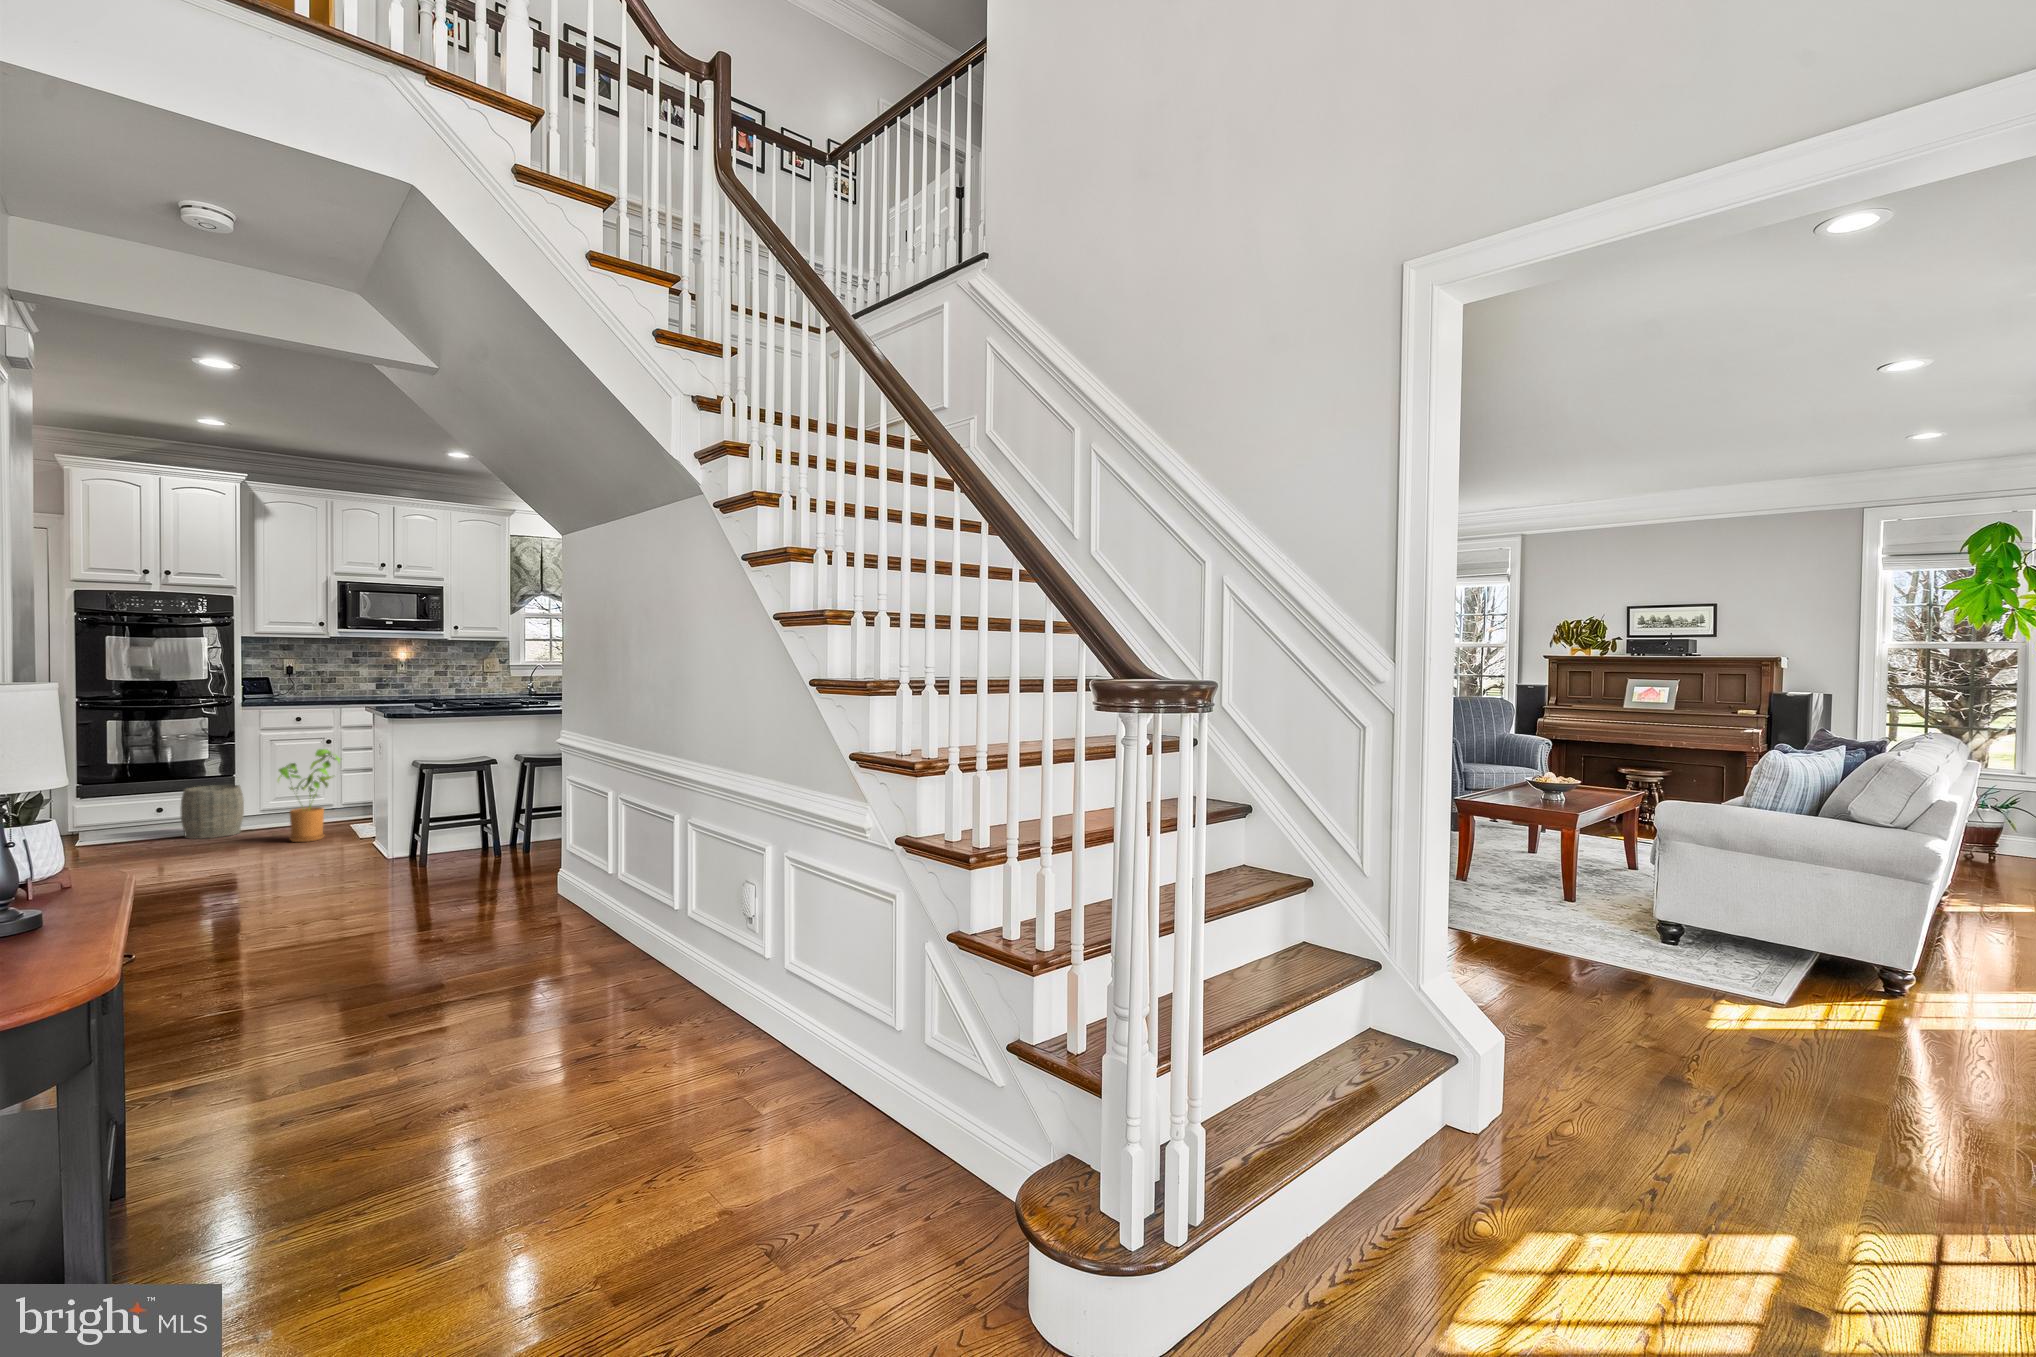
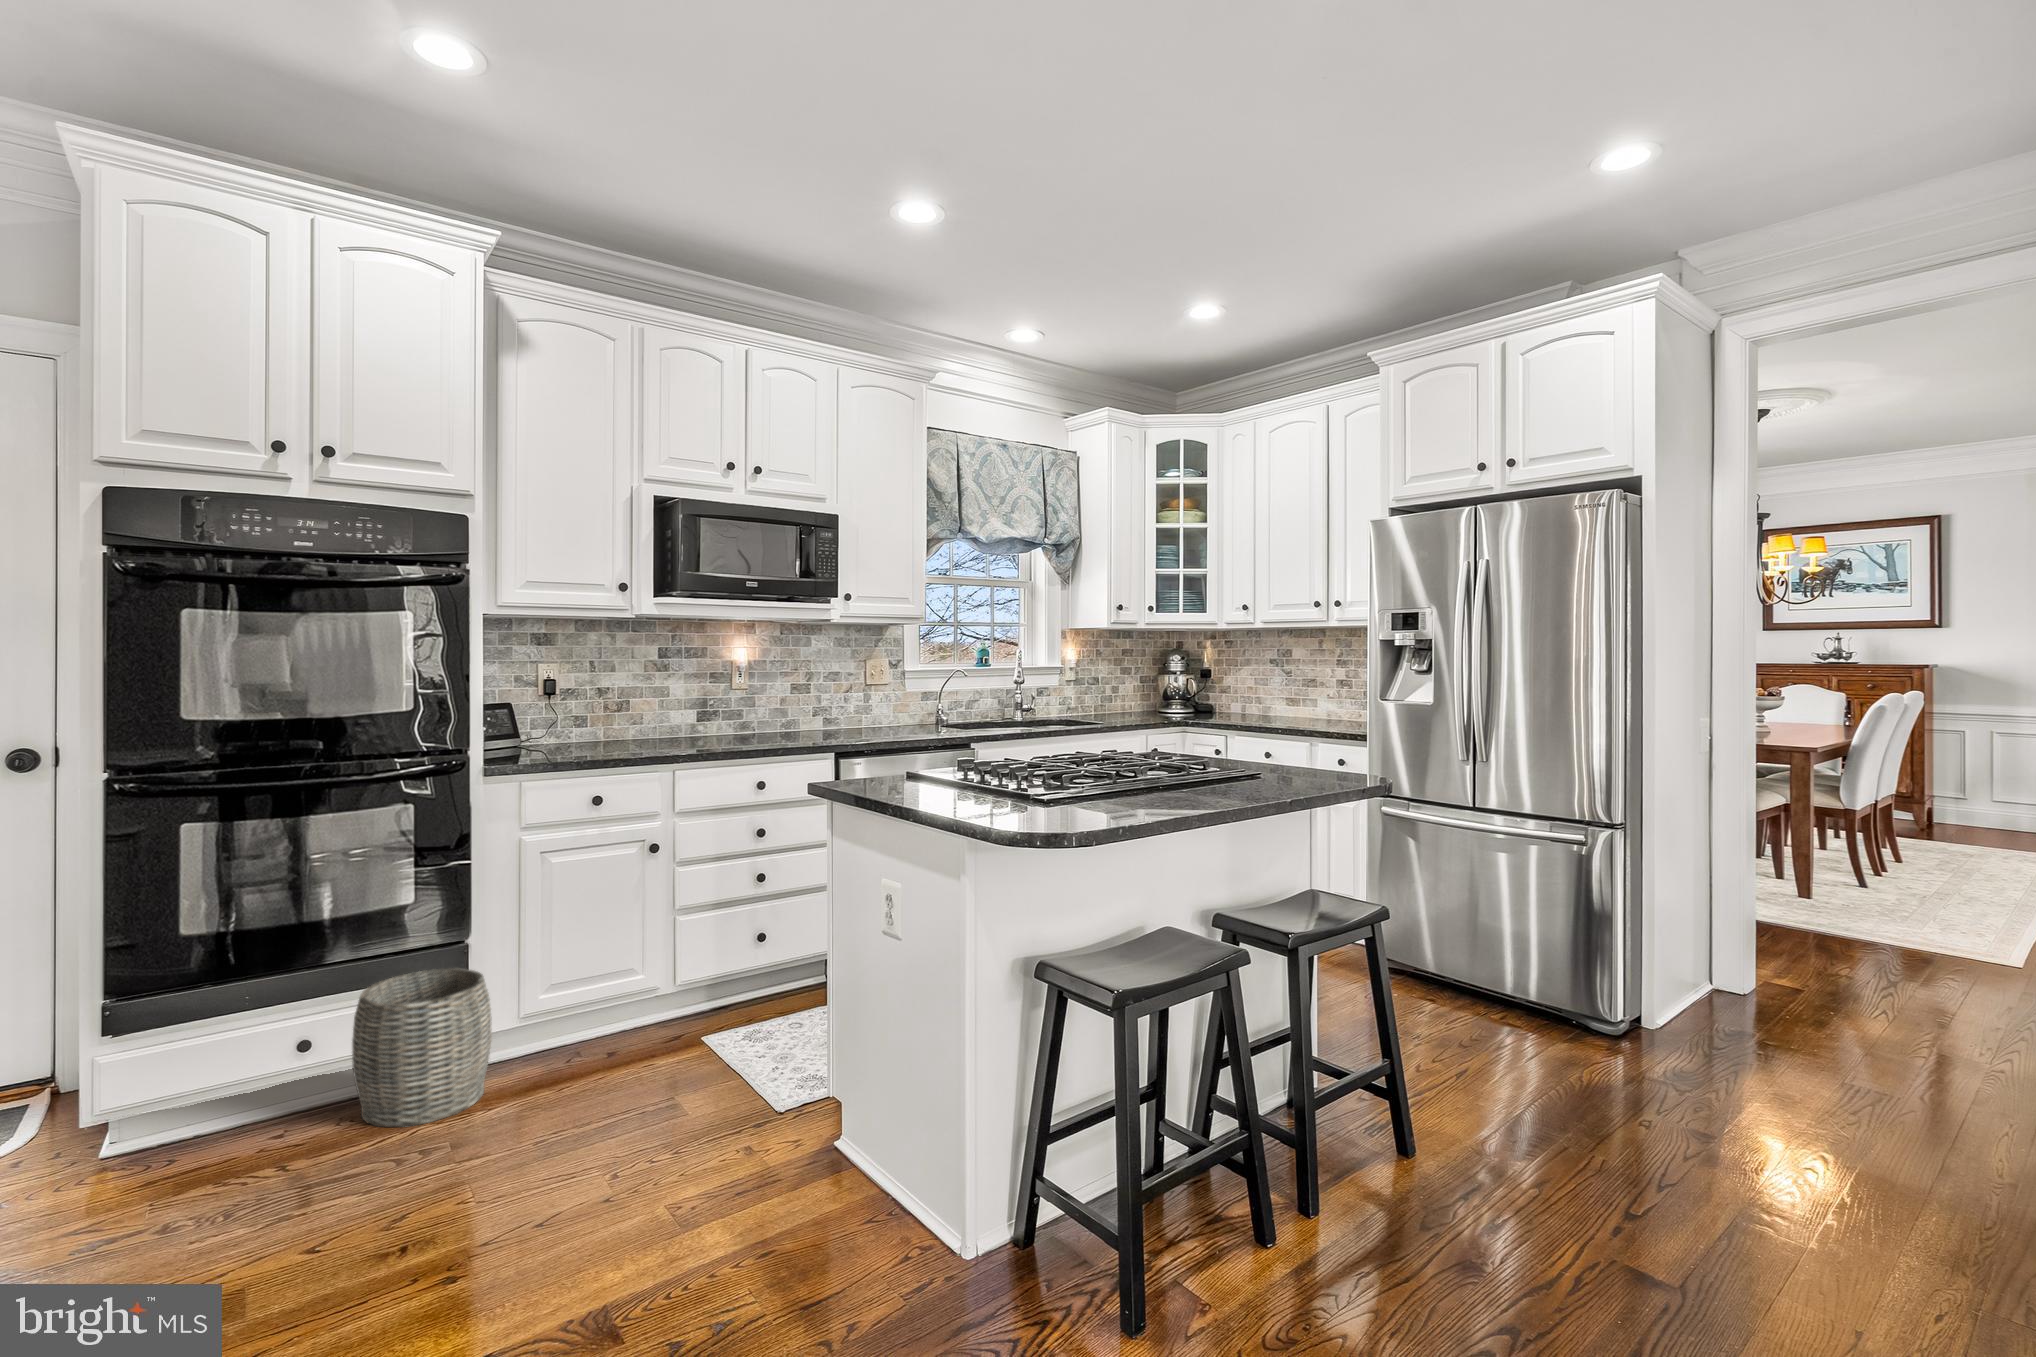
house plant: present [278,749,340,842] -> none [585,903,728,1165]

